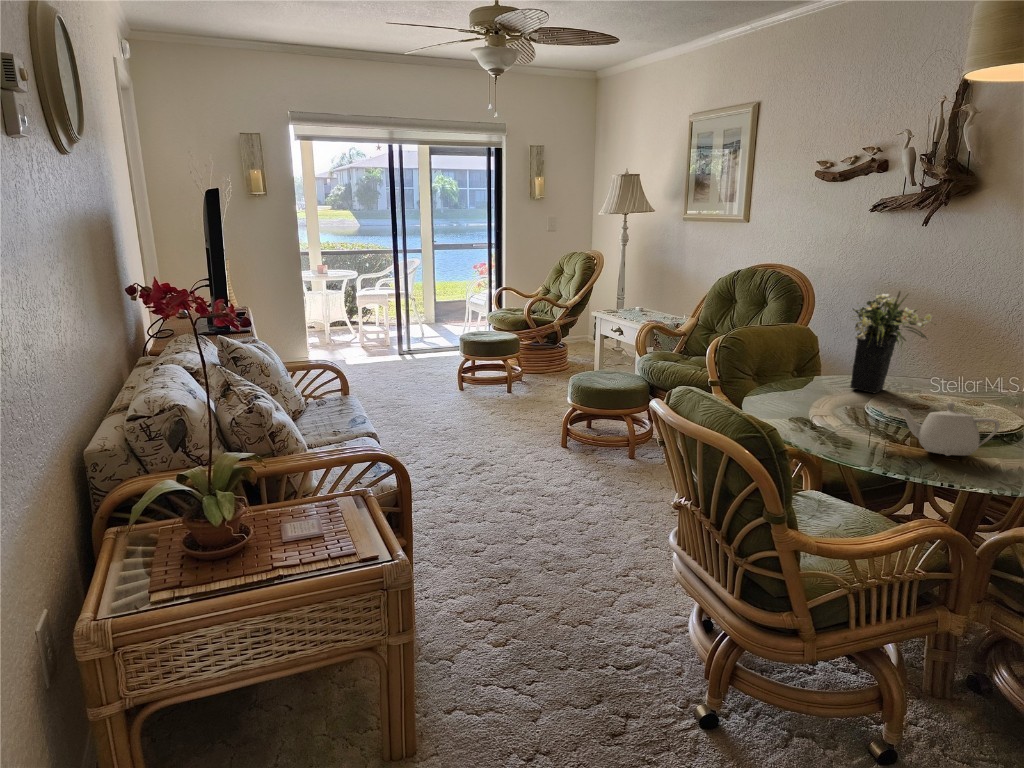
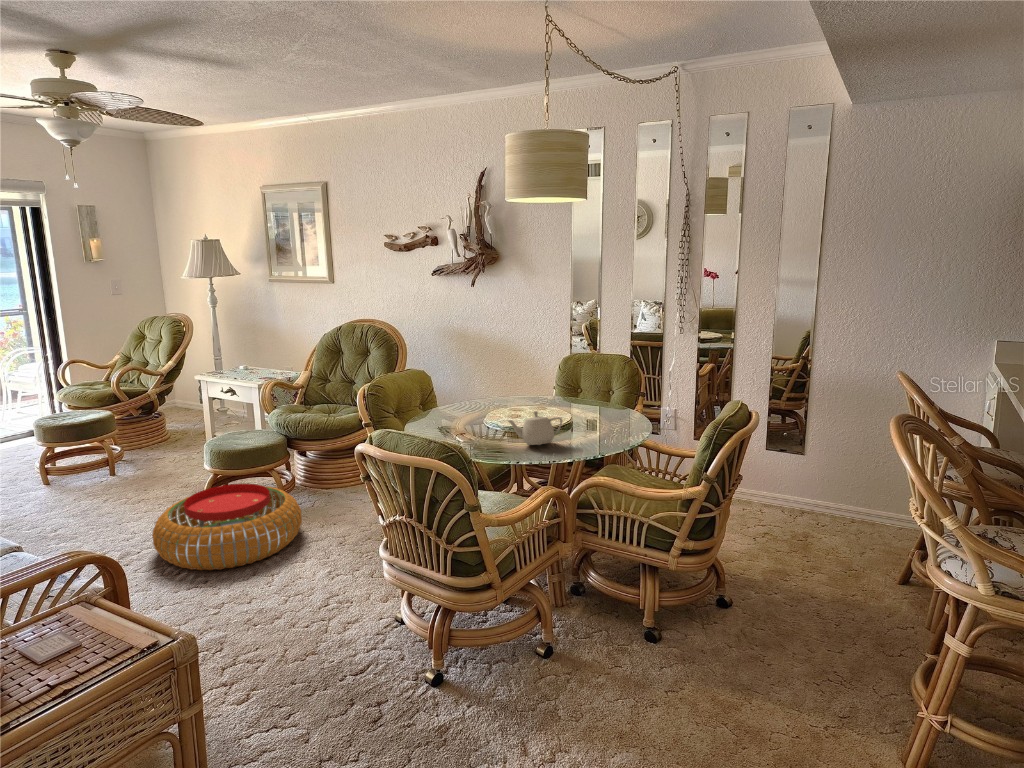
flower arrangement: present [851,291,937,394] -> none [453,339,508,413]
pouf: none [502,419,642,504] -> present [152,484,302,570]

